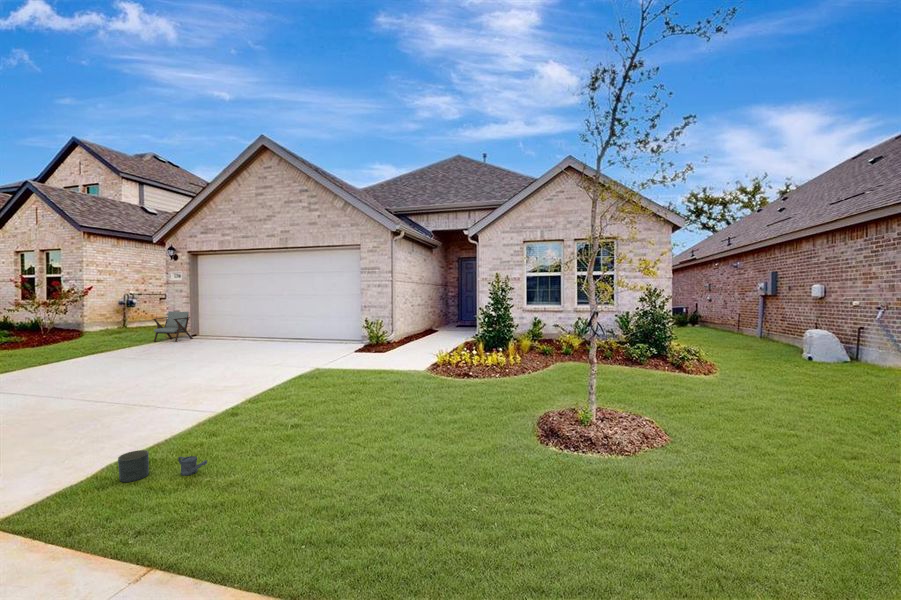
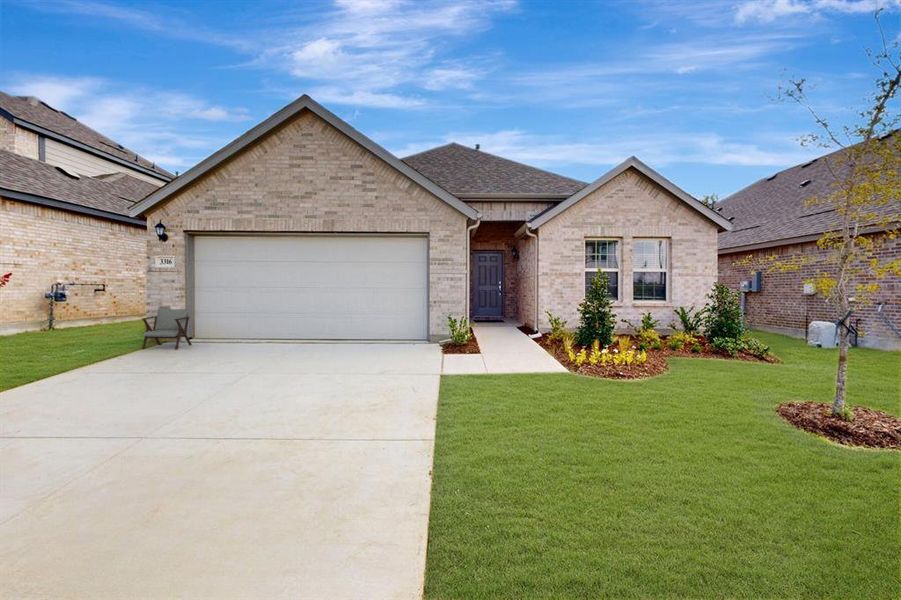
planter: present [118,450,149,482] -> none [580,530,620,585]
watering can: present [178,456,207,476] -> none [633,531,692,562]

